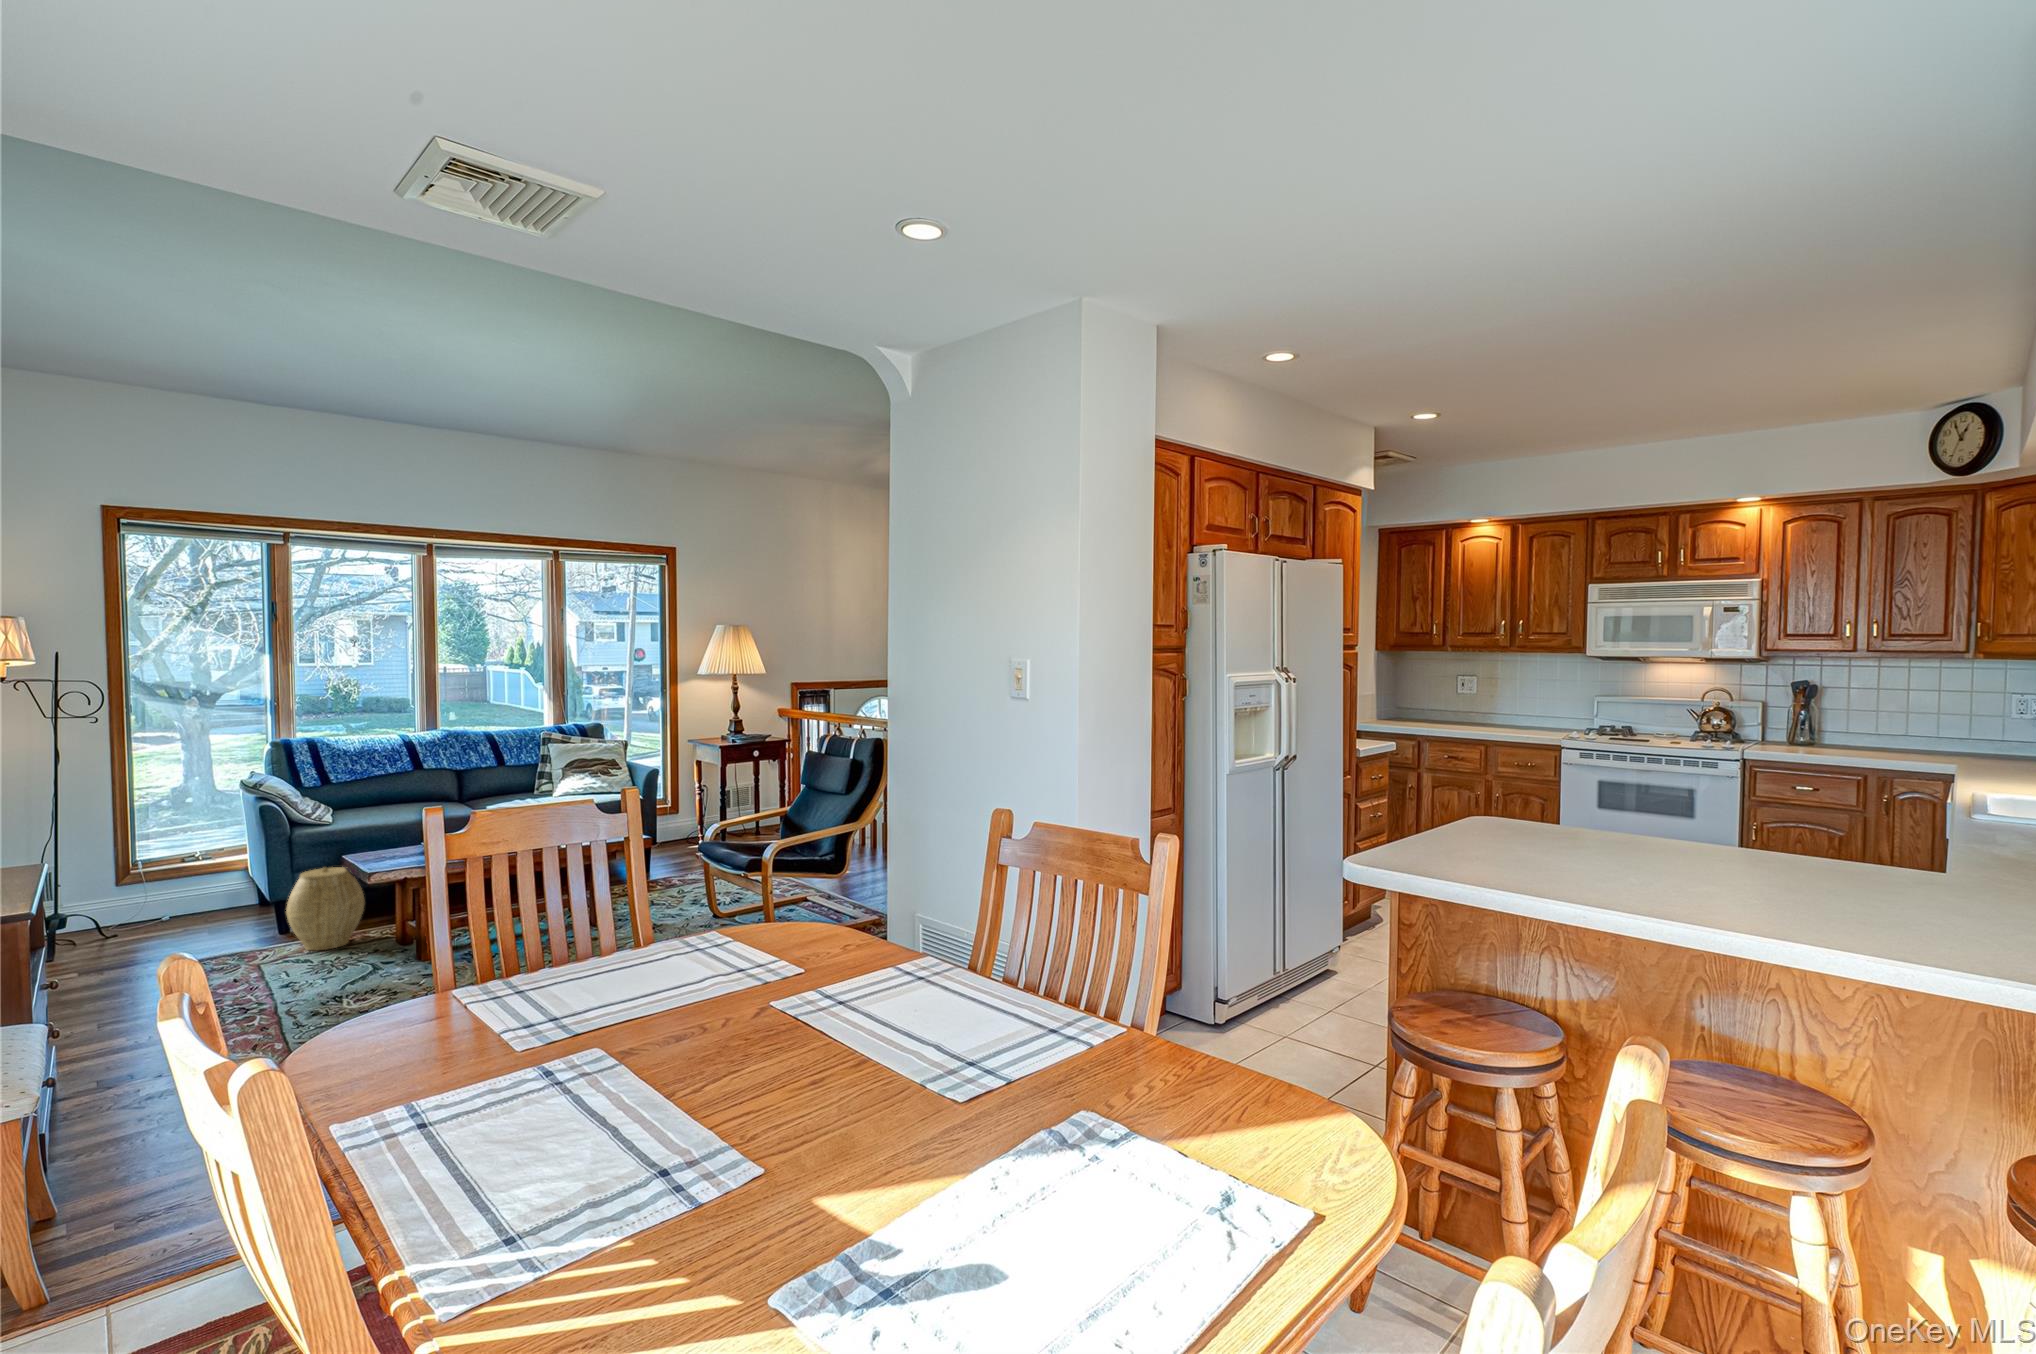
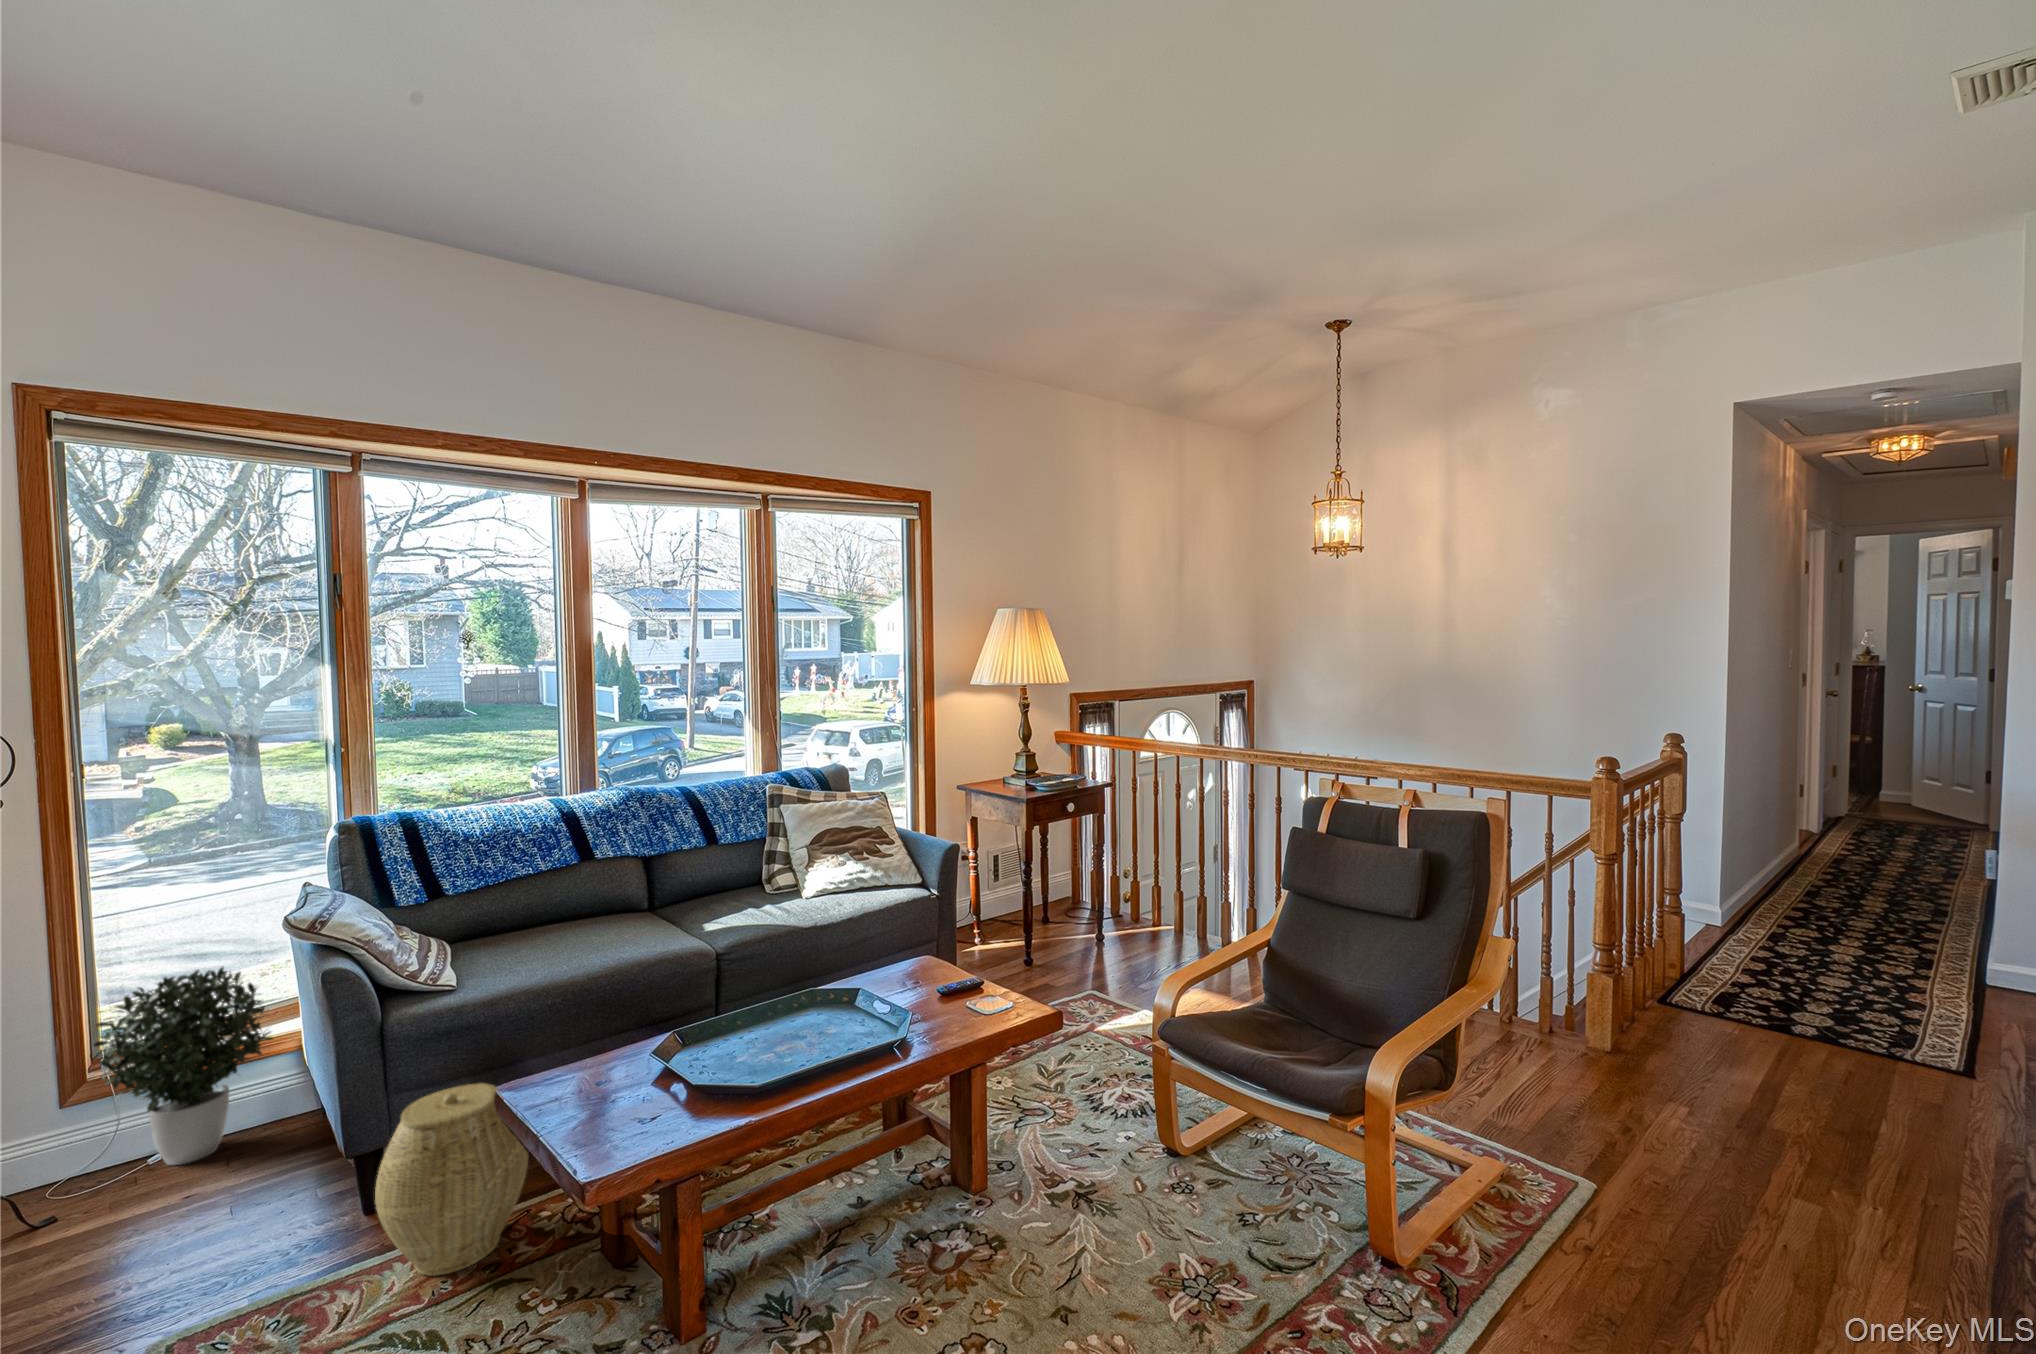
potted plant: none [135,816,231,920] -> present [94,967,273,1165]

